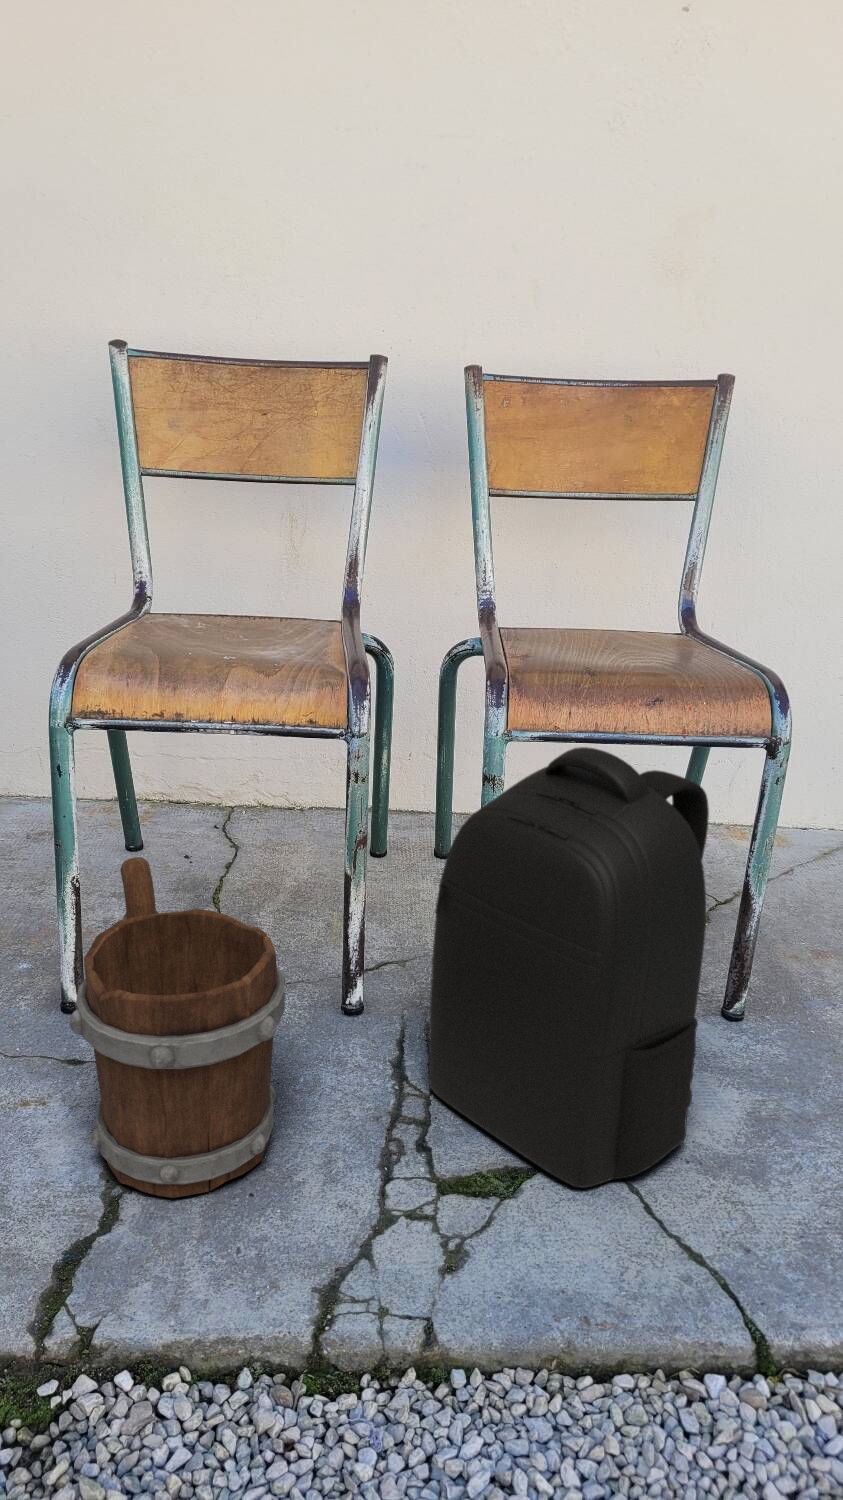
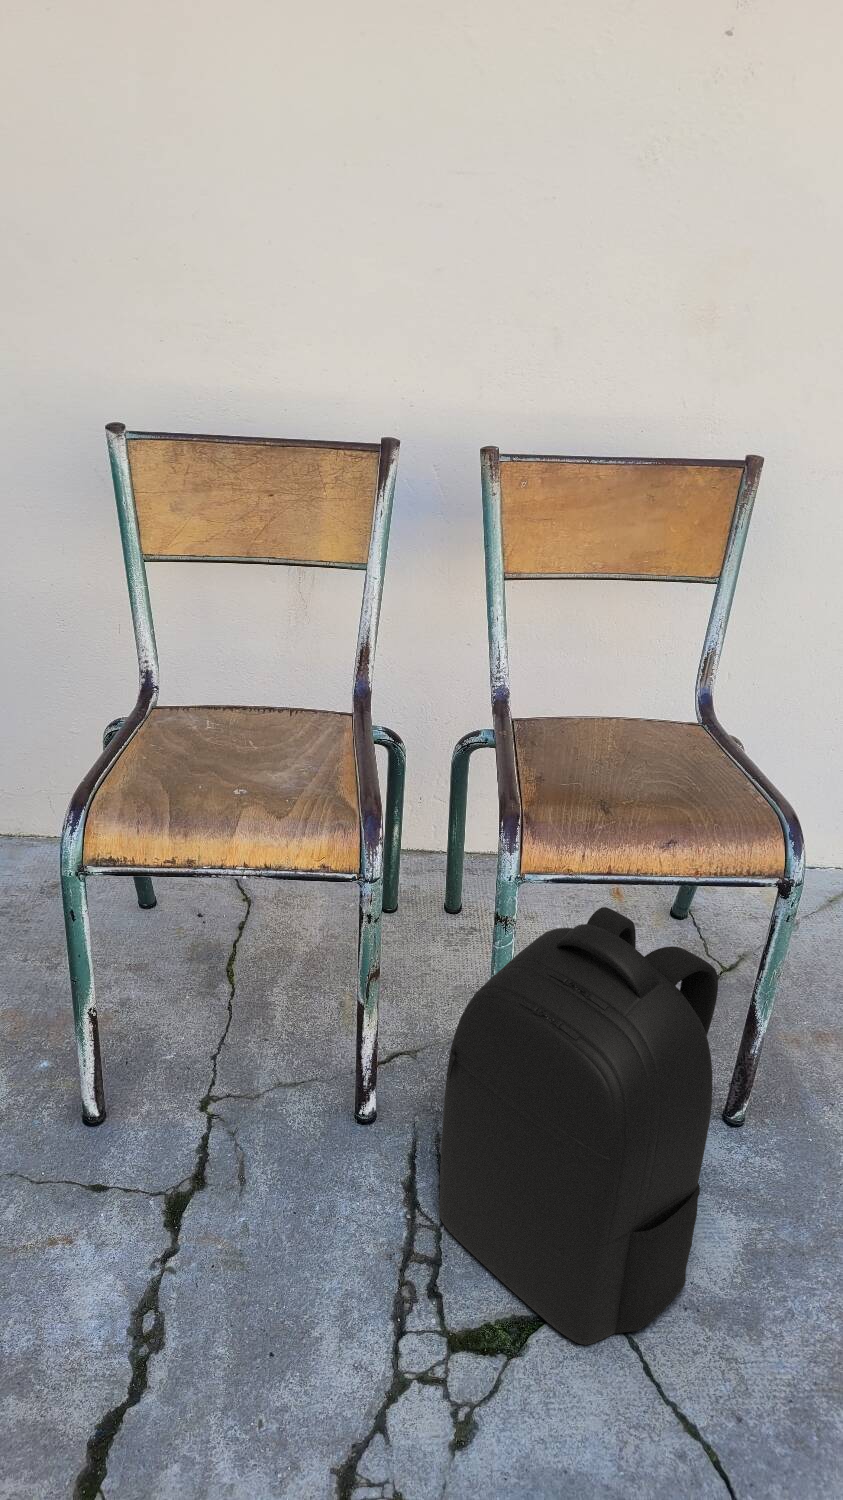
bucket: present [70,857,285,1198] -> none [94,1007,301,1361]

